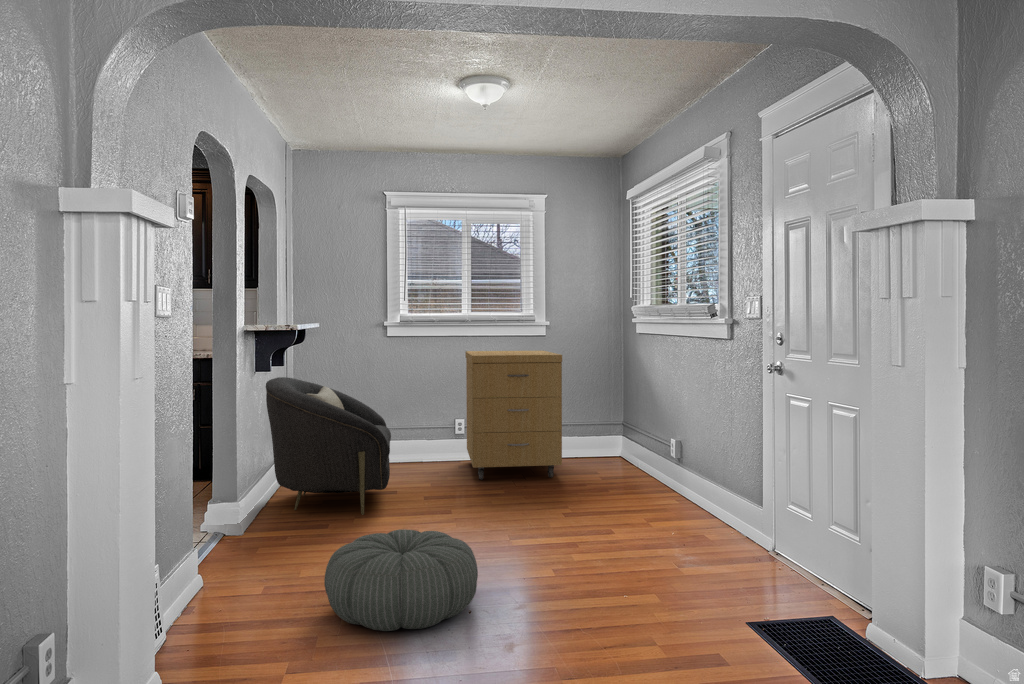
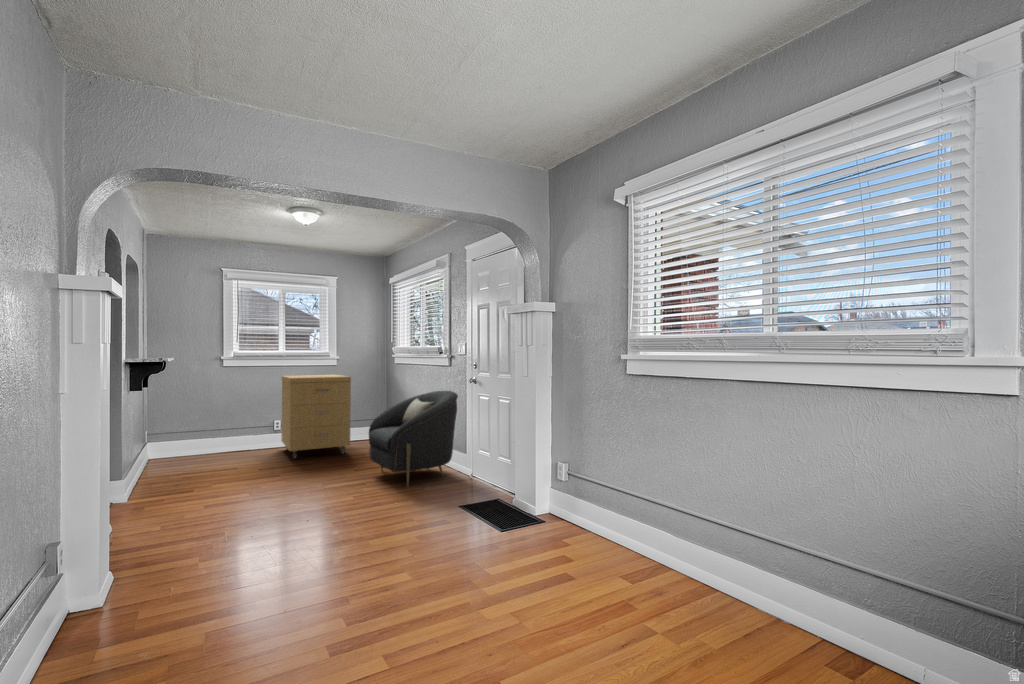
armchair: present [266,377,391,515] -> present [369,391,458,487]
pouf: present [324,529,478,631] -> none [209,481,312,539]

